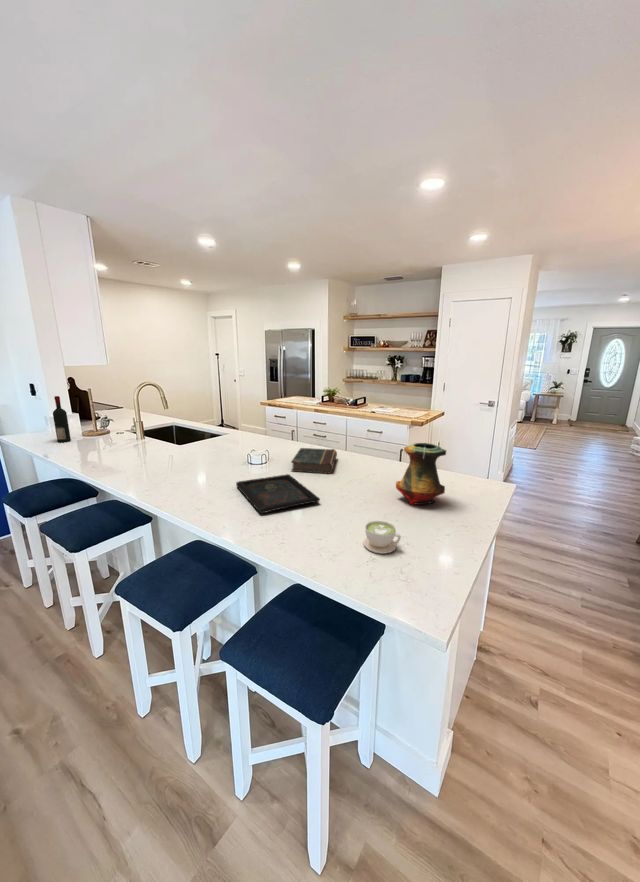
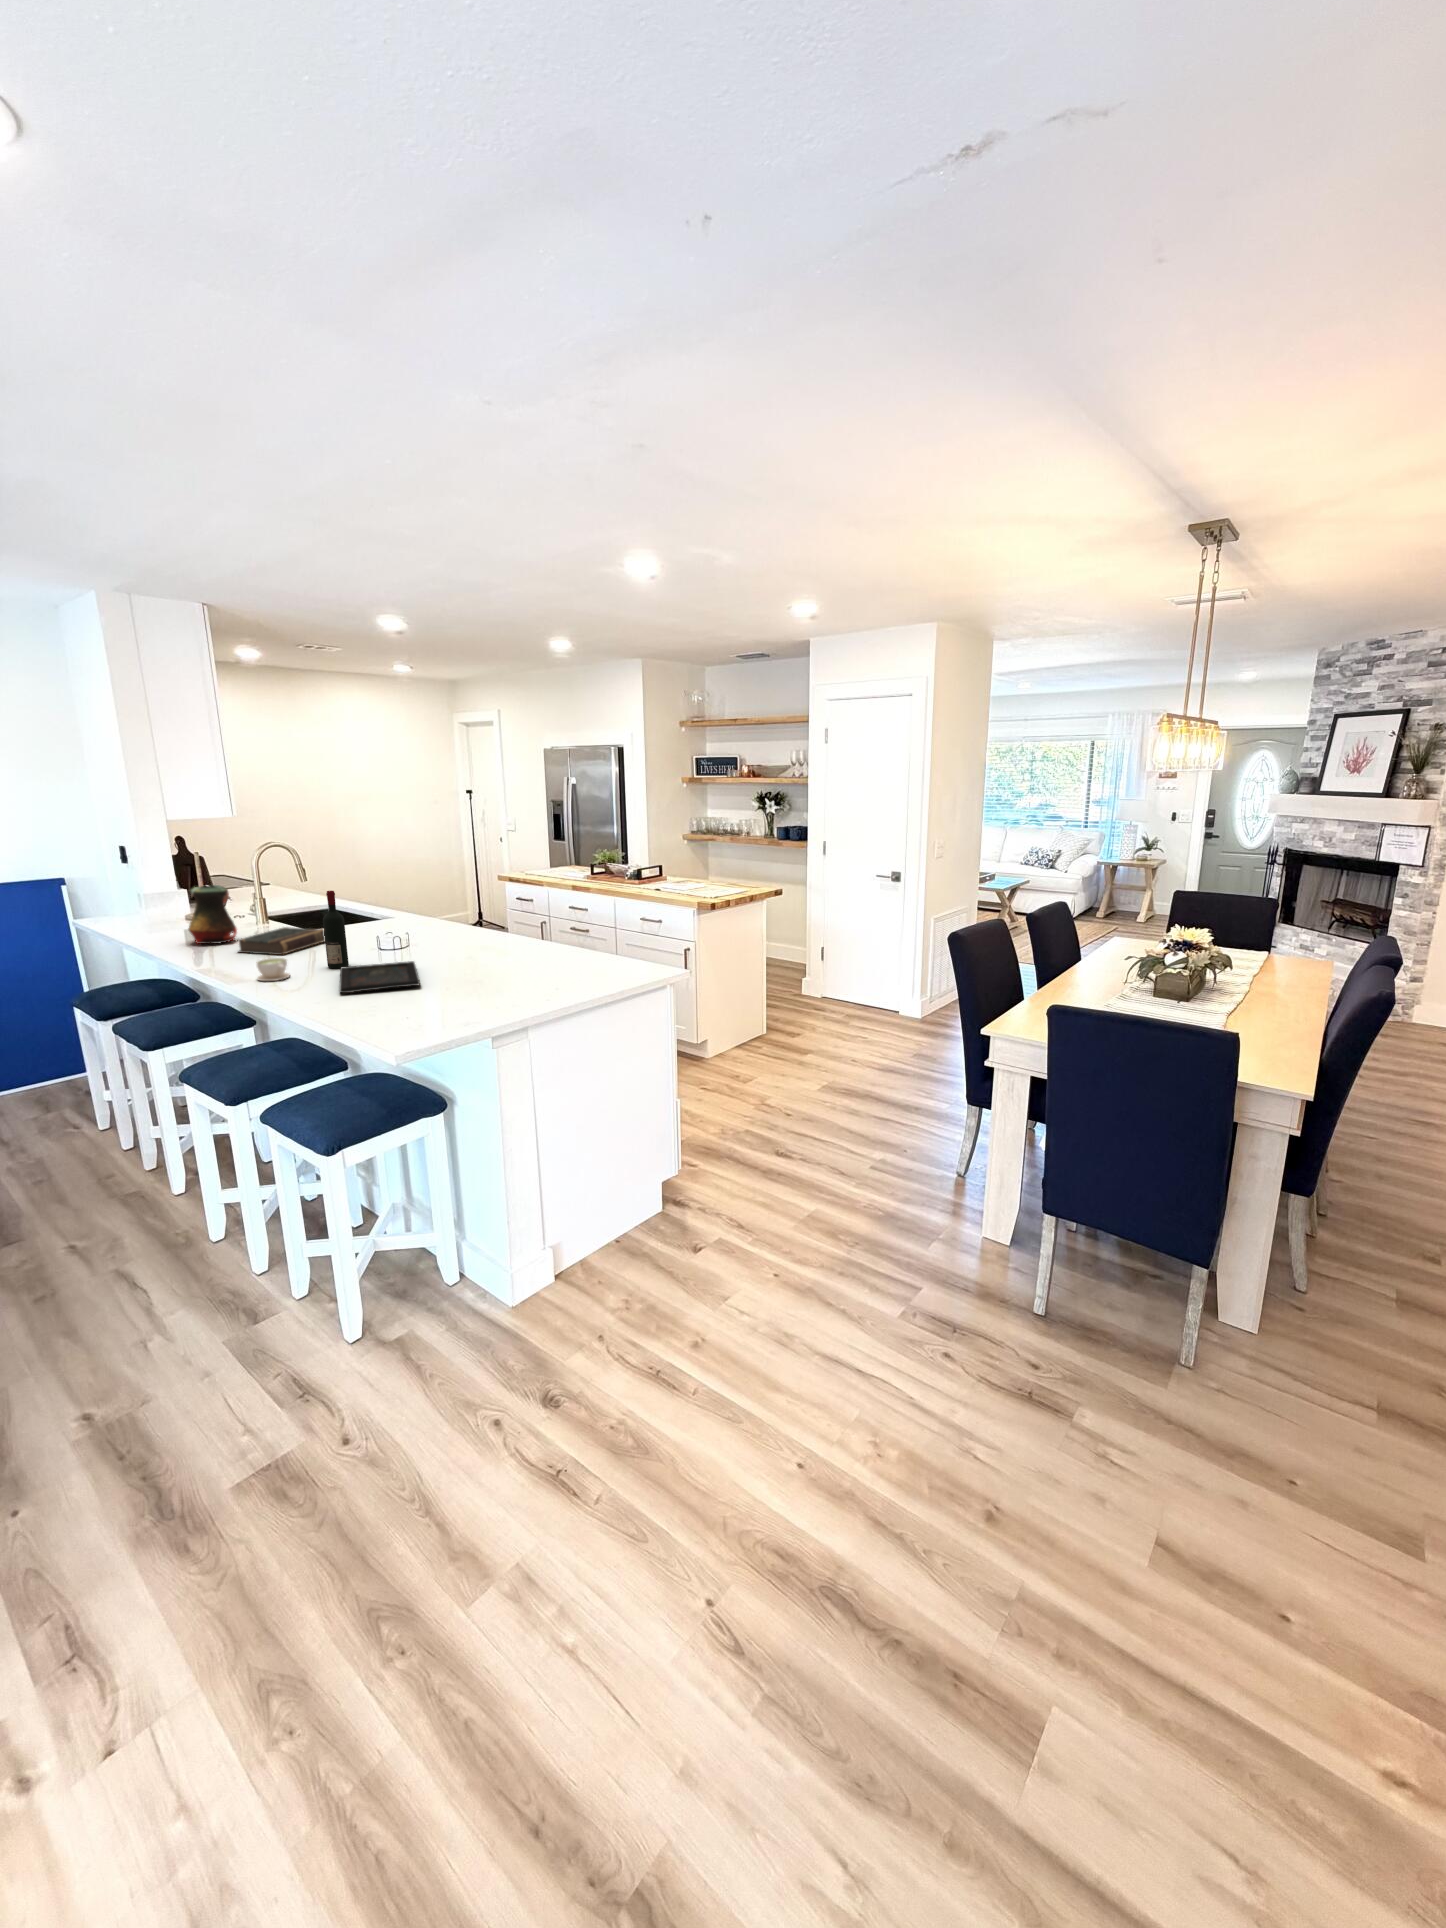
wine bottle: present [53,396,71,442] -> present [323,891,349,968]
vase: present [396,443,446,505] -> present [189,885,237,944]
book: present [291,448,337,473] -> present [238,927,325,955]
coffee cup: present [364,521,401,554] -> present [256,958,290,981]

